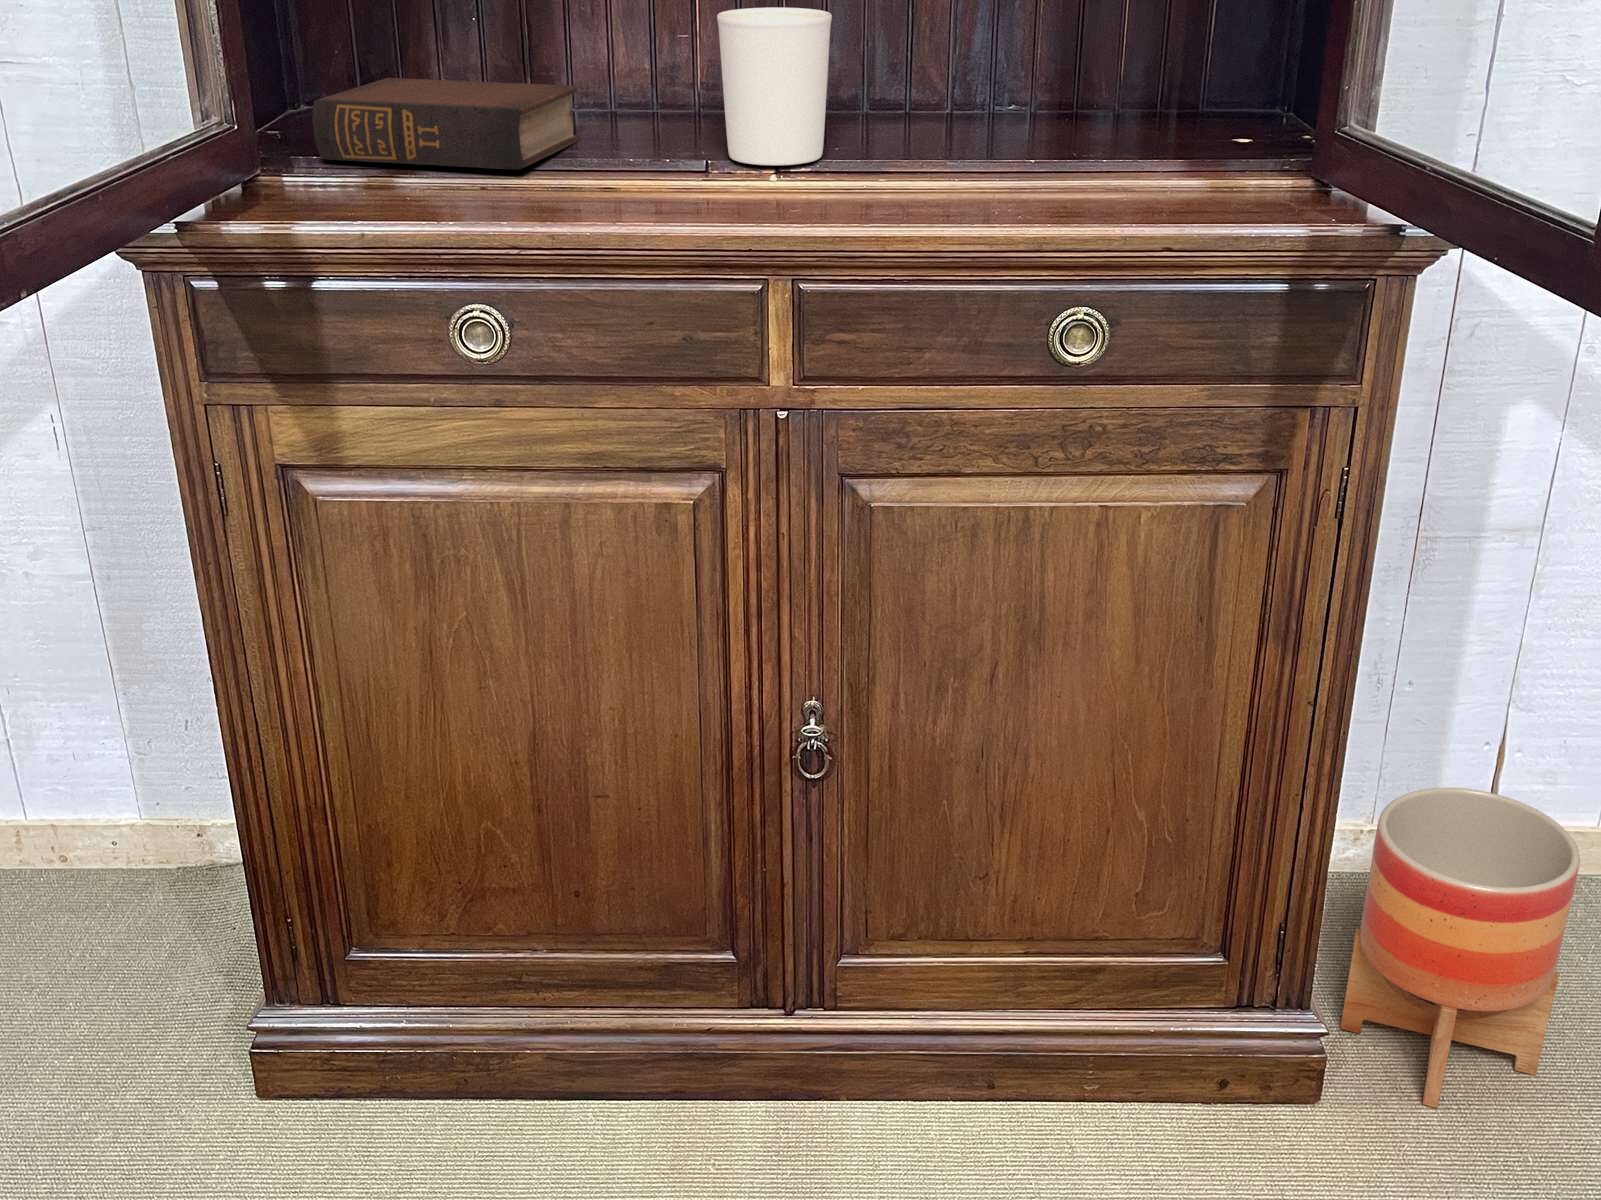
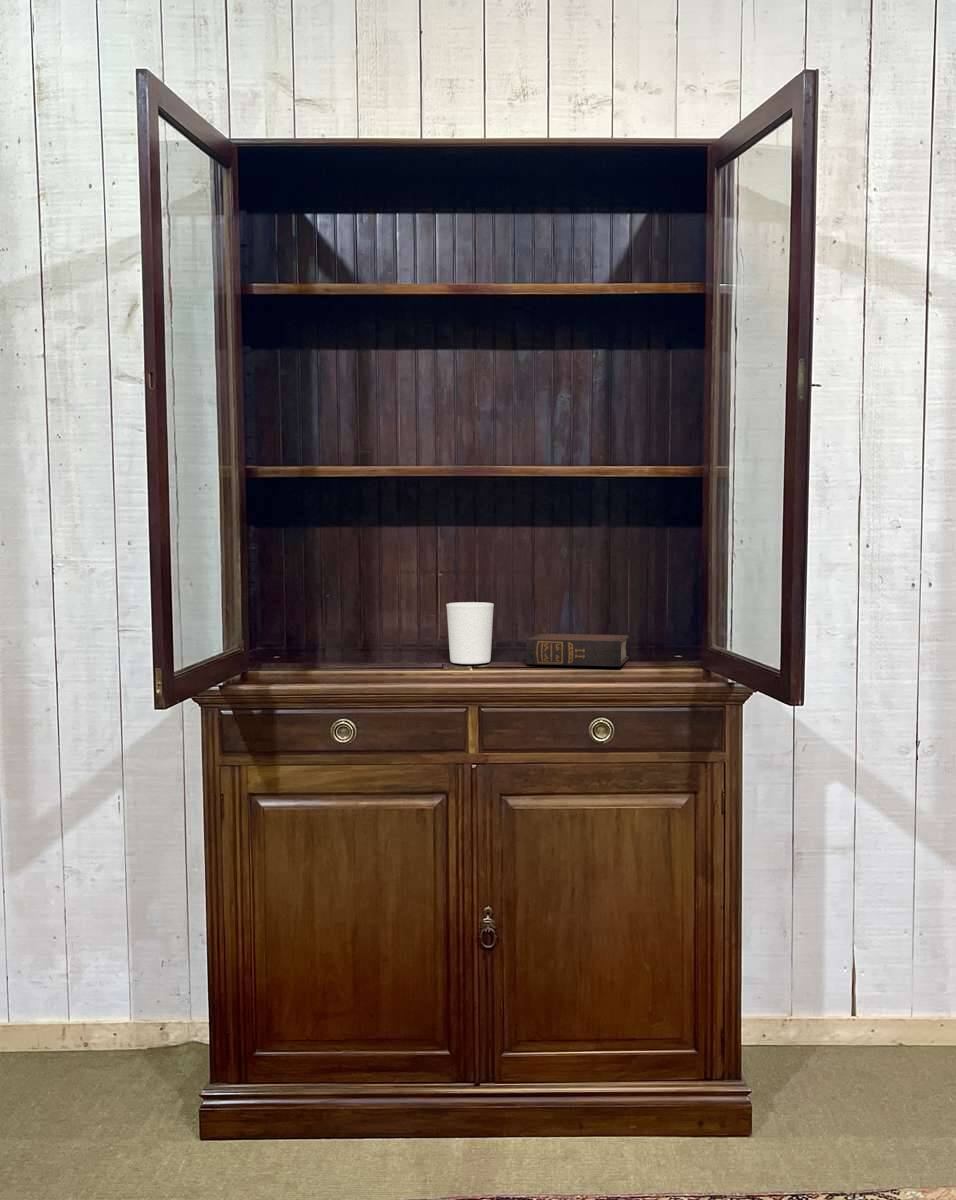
book: present [312,78,580,170] -> present [526,634,629,666]
planter: present [1340,788,1580,1108] -> none [764,967,866,1137]

